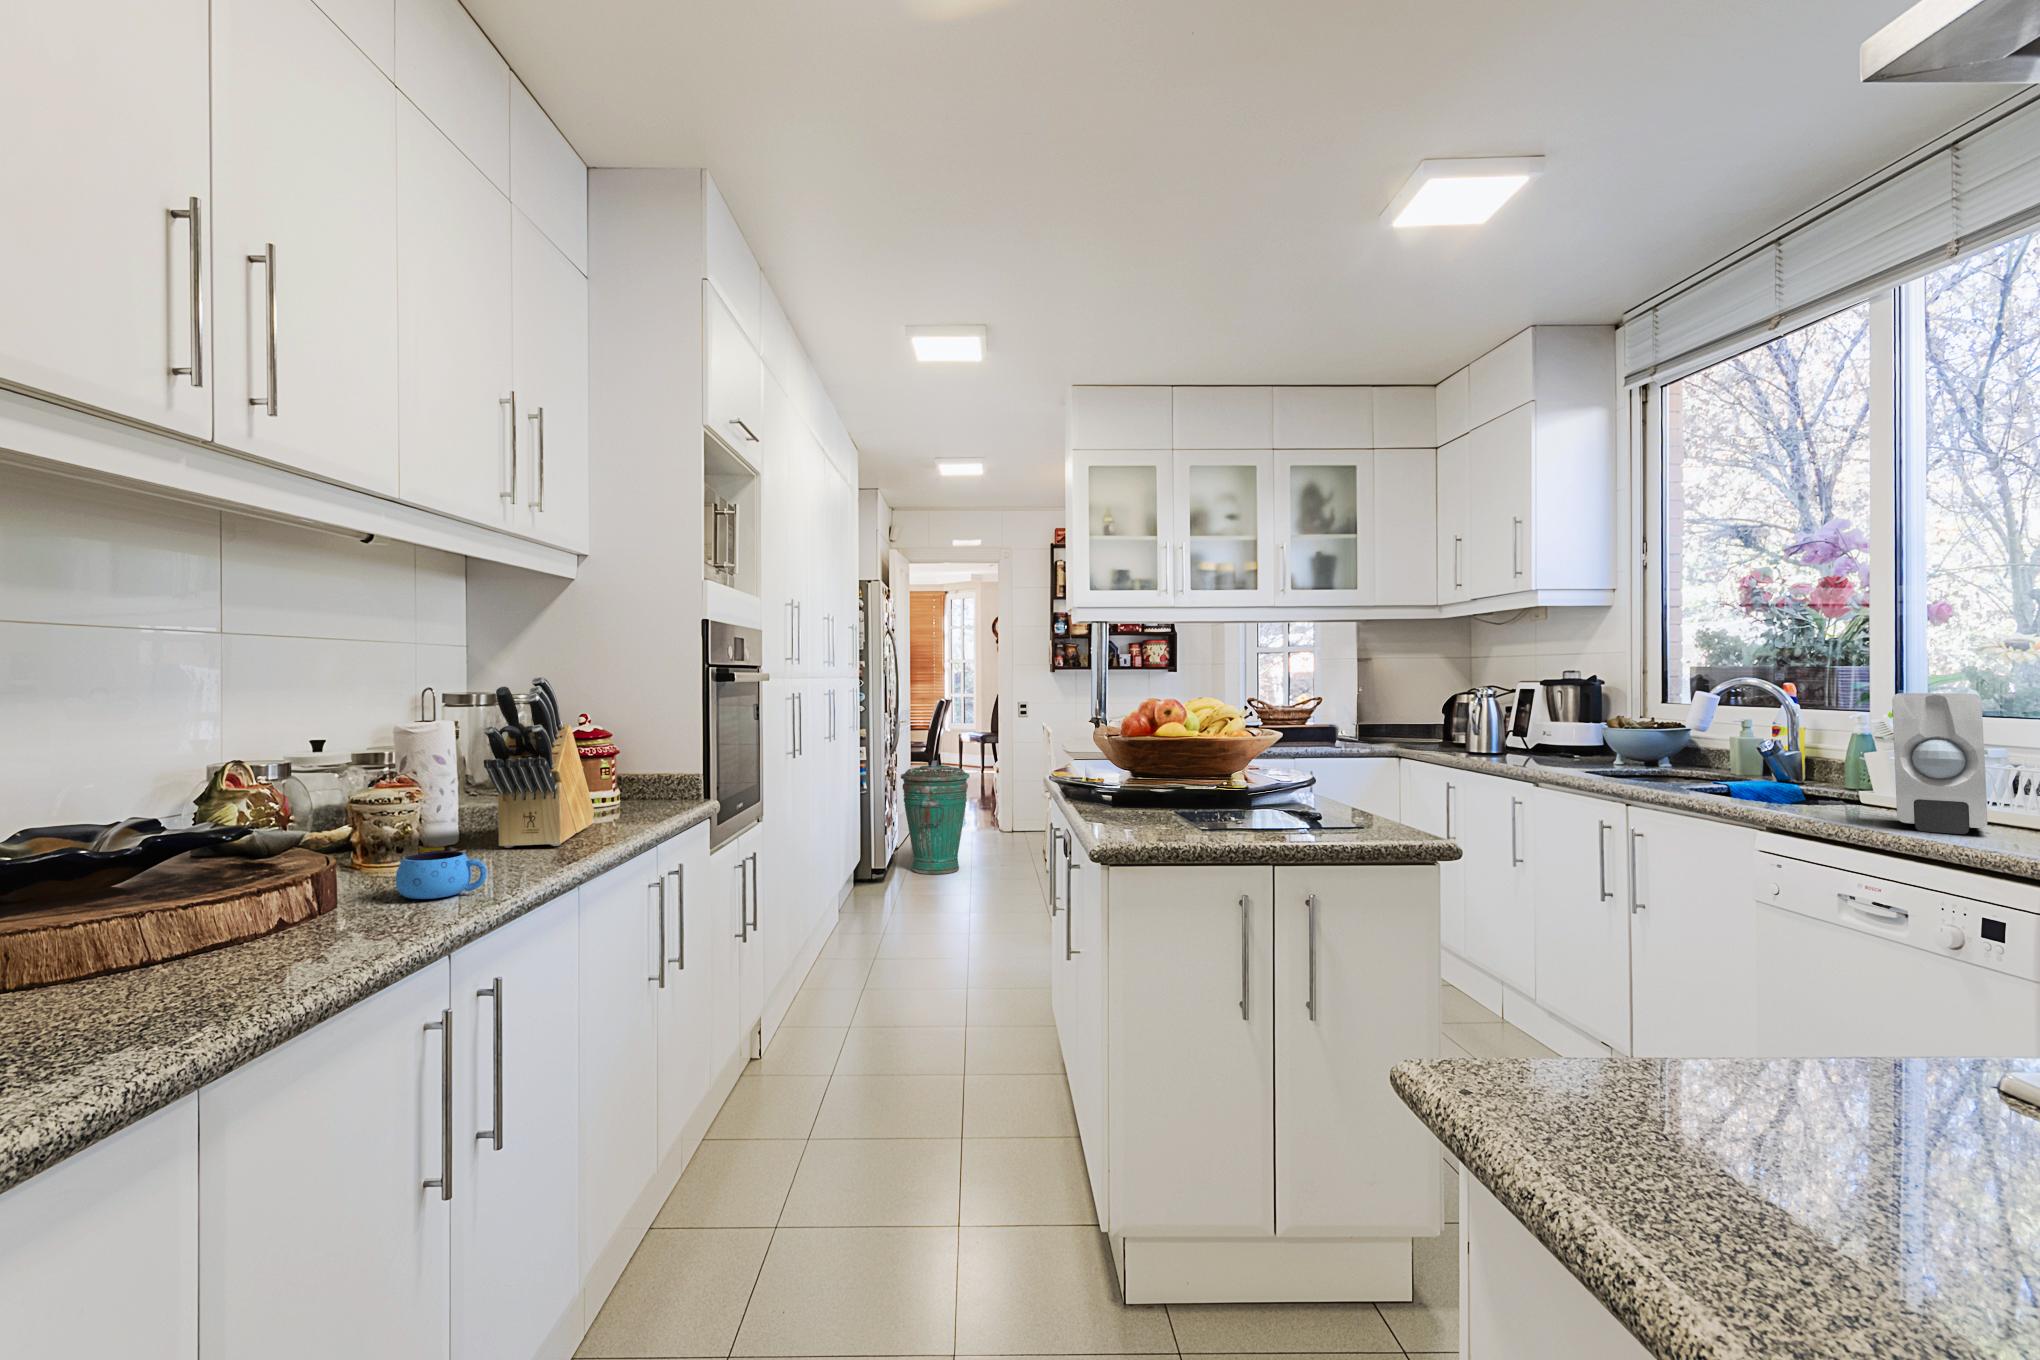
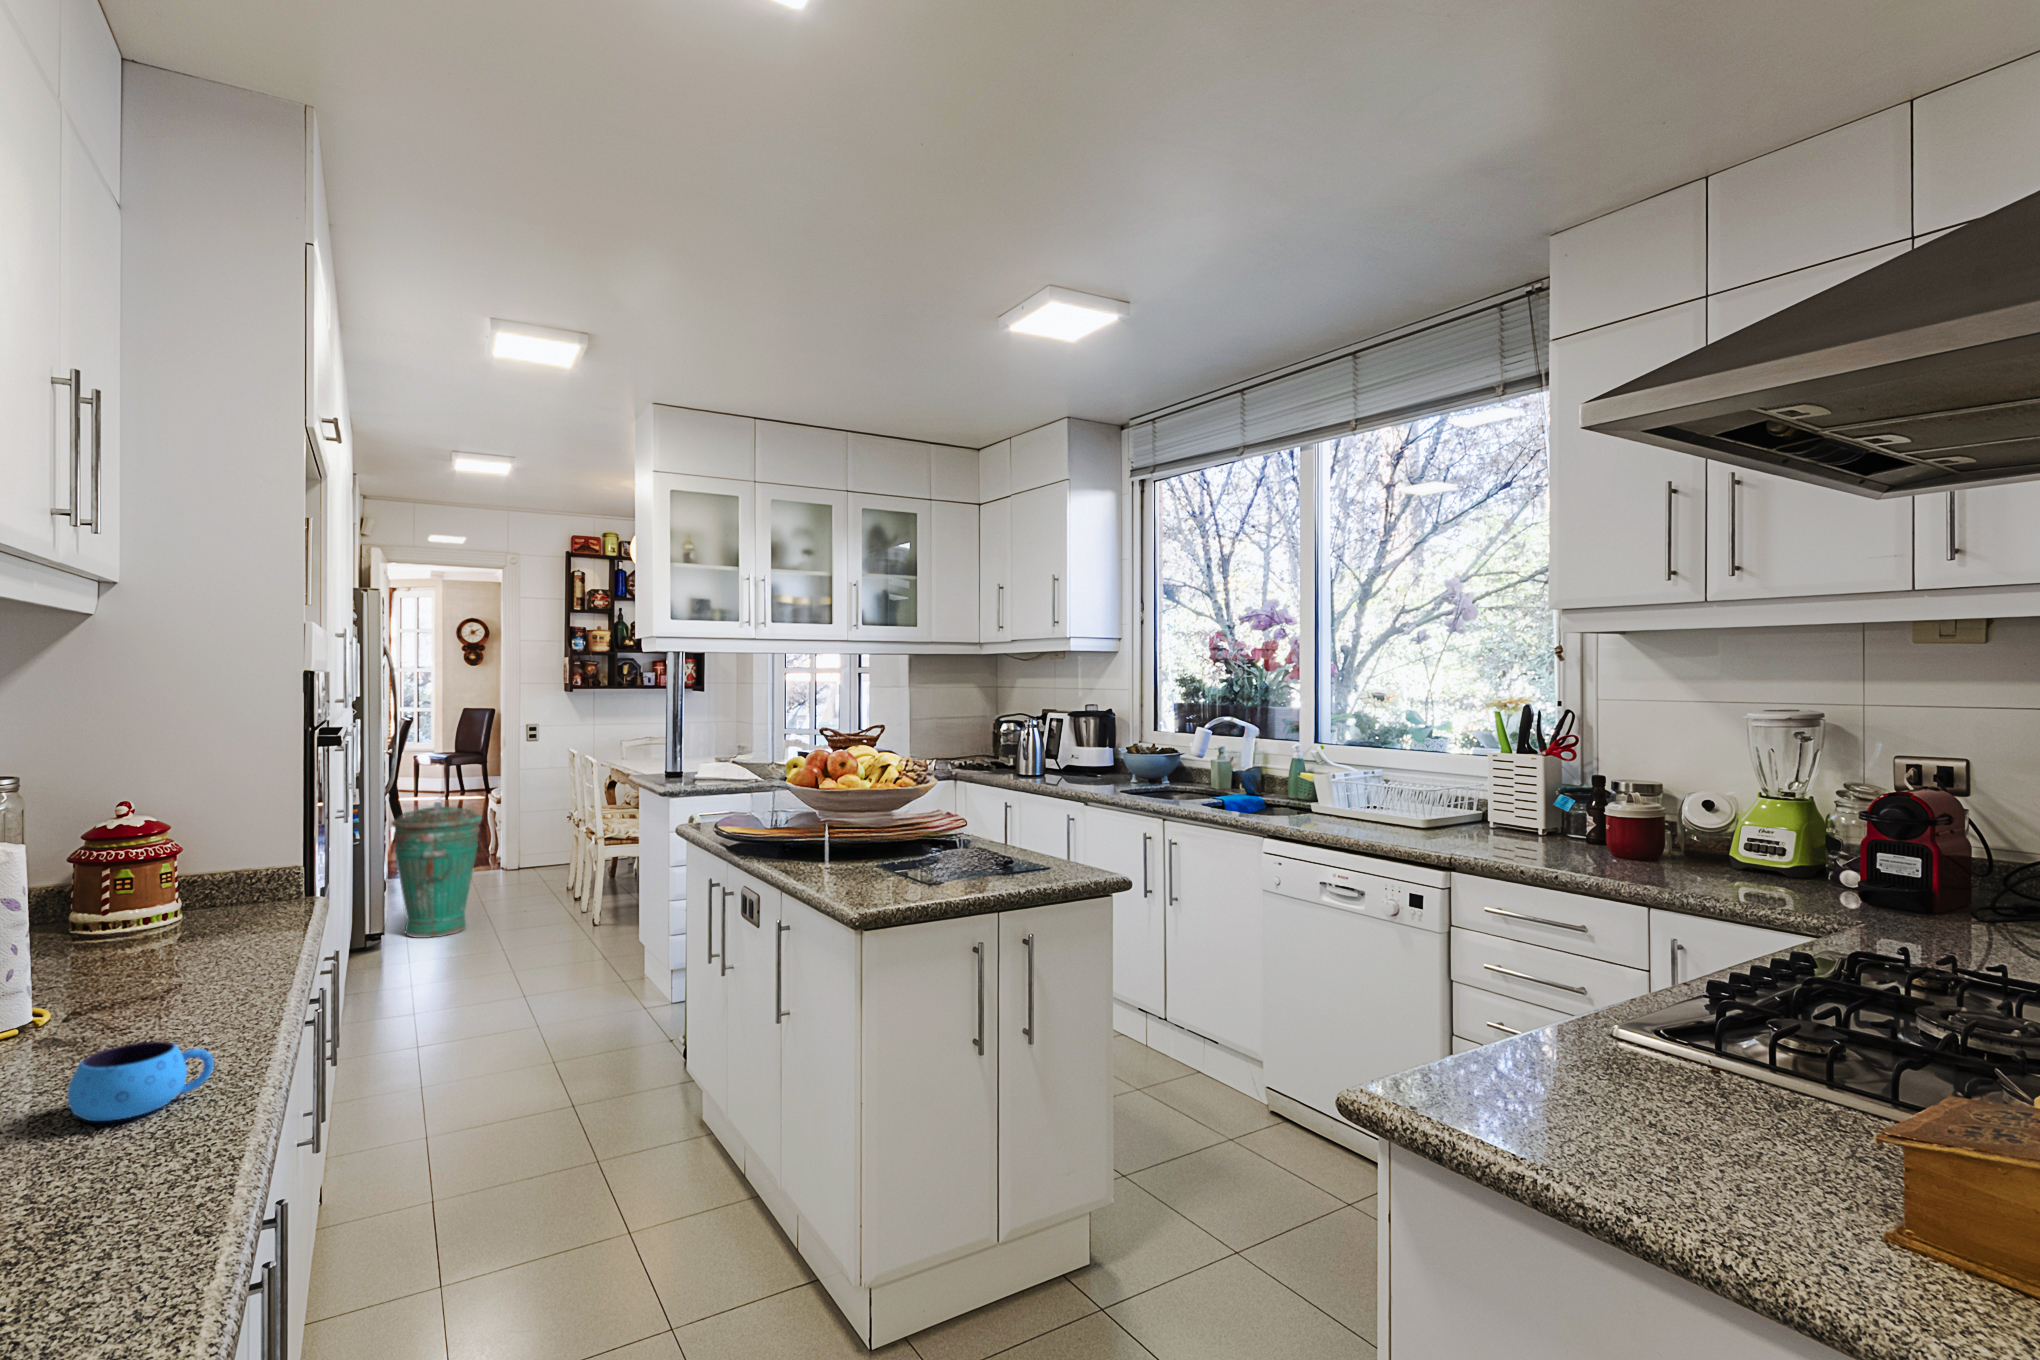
knife block: present [484,676,594,848] -> none [105,777,209,1015]
soap dispenser: present [1892,693,1988,834] -> none [1356,743,1414,840]

